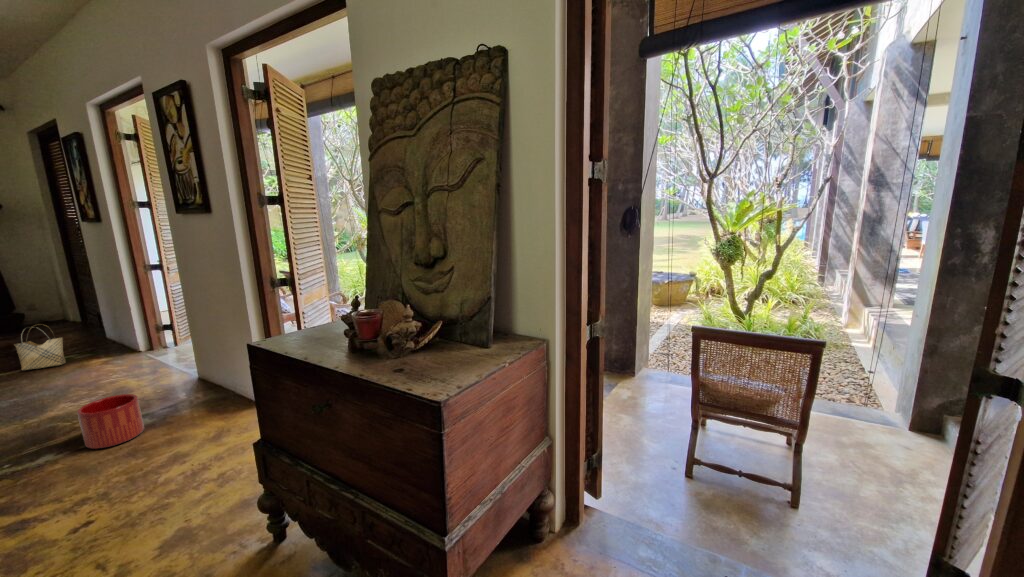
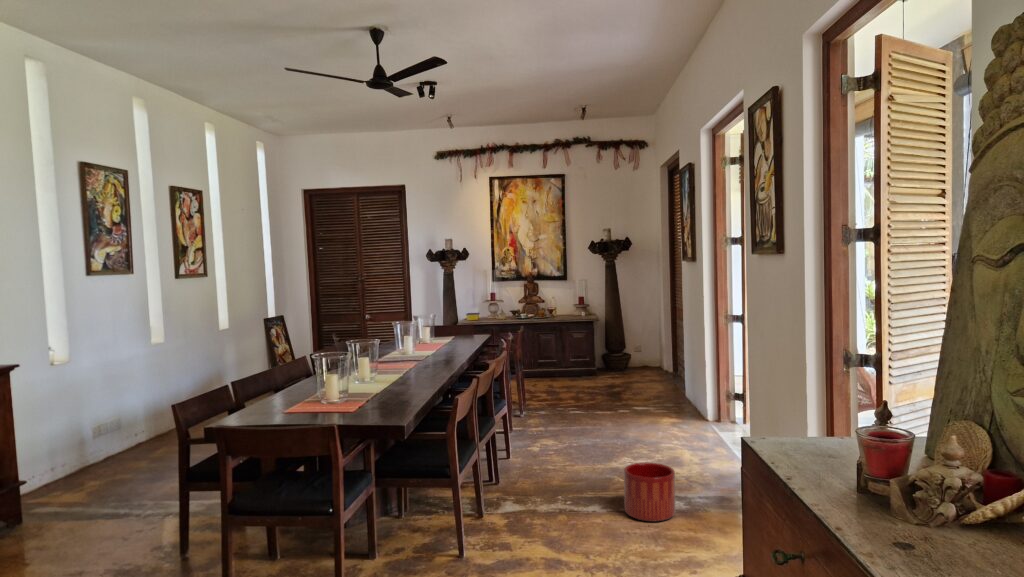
woven basket: present [15,329,66,370] -> none [613,367,647,415]

